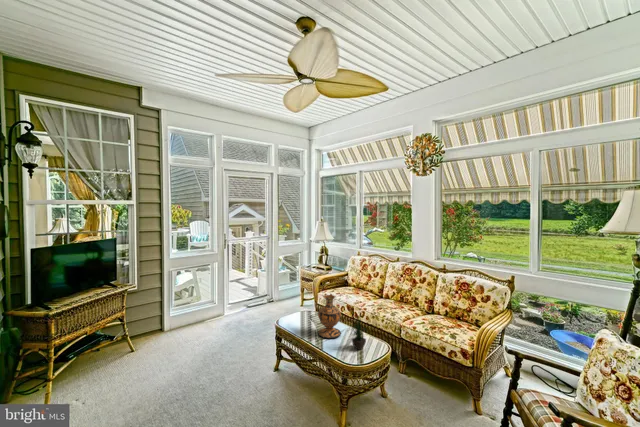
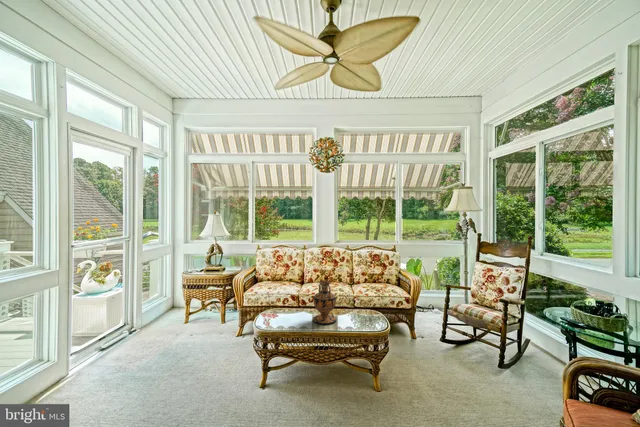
potted plant: present [350,316,366,350] -> none [352,281,371,321]

